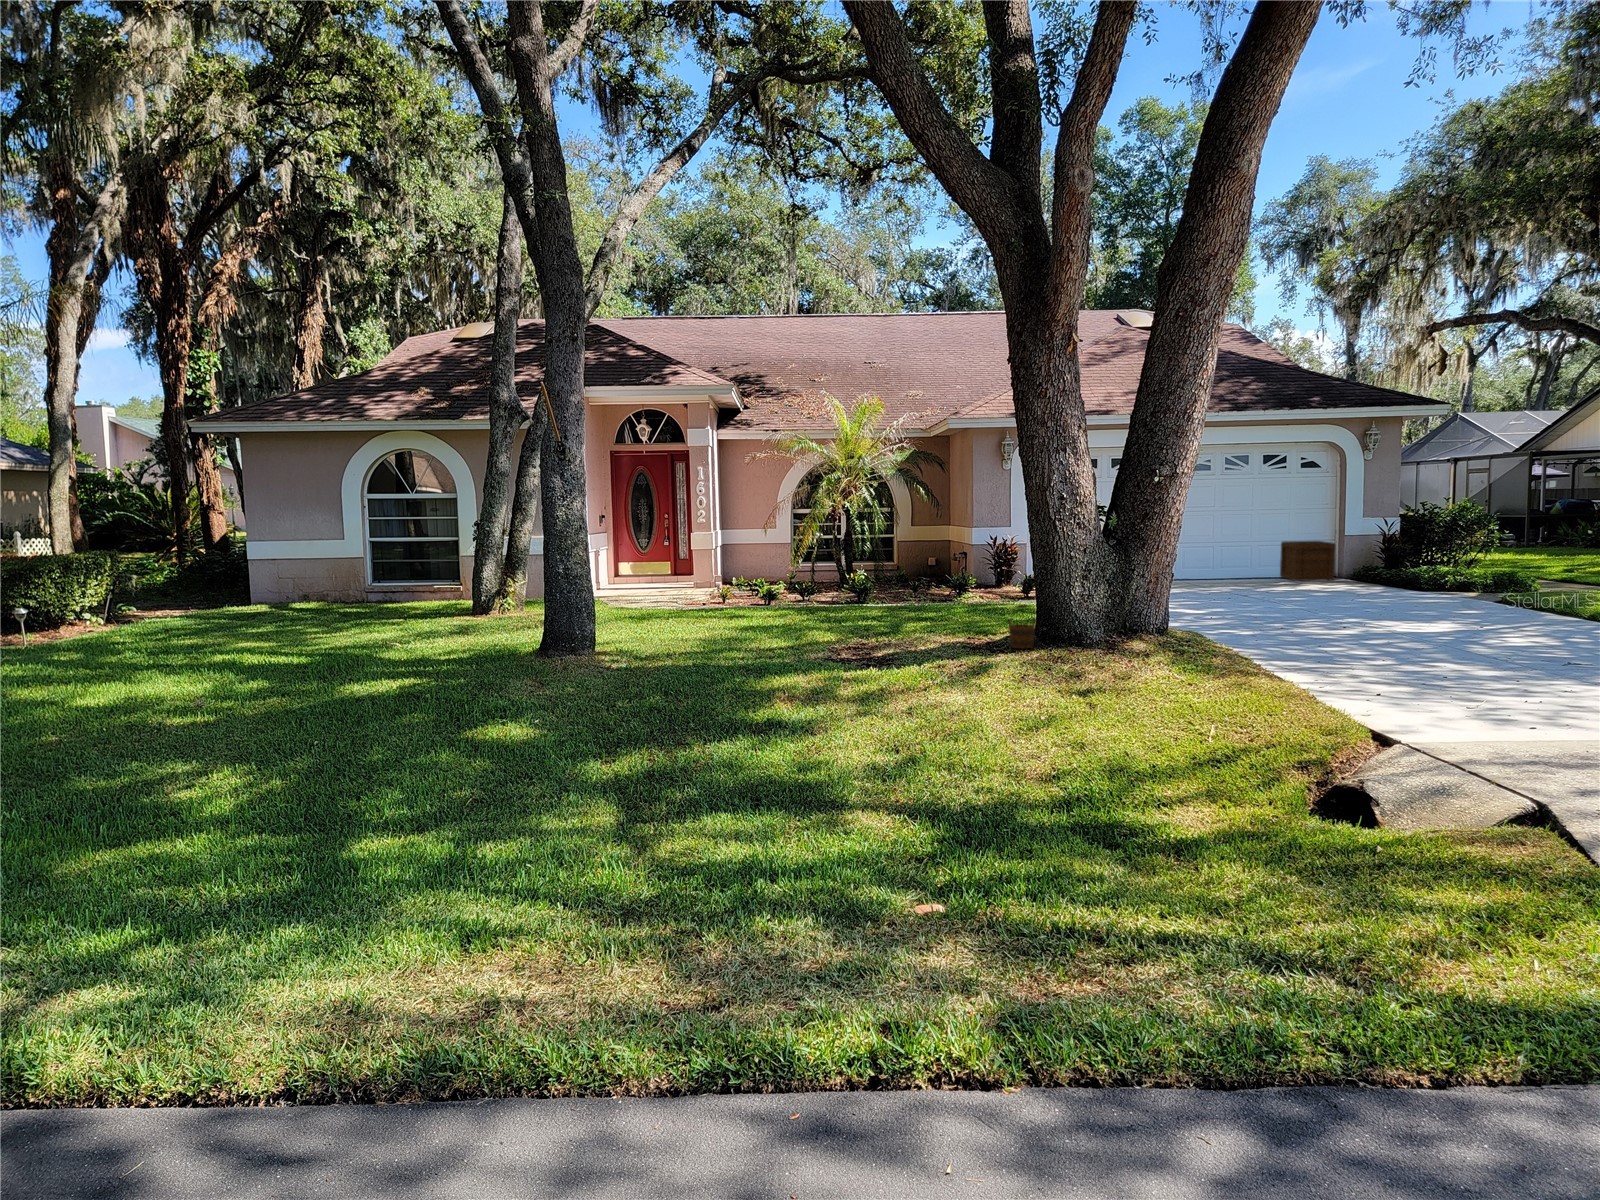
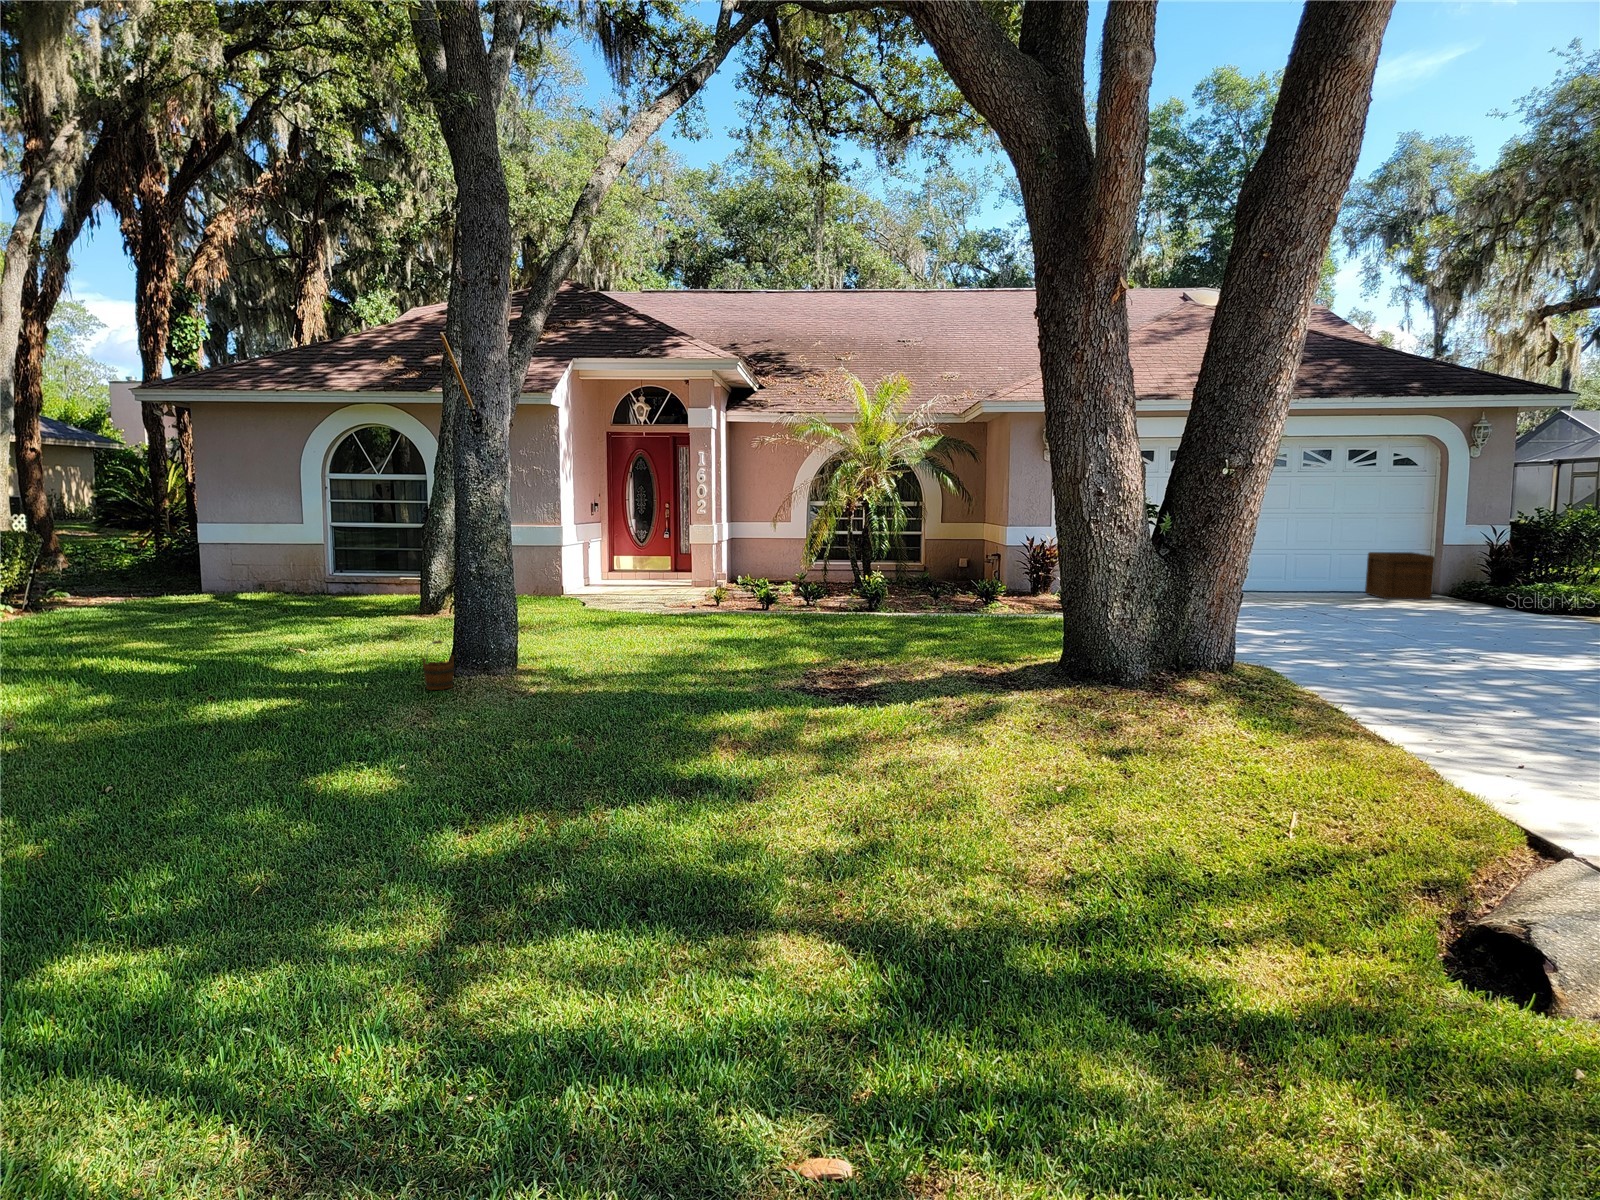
wooden bucket: present [1008,605,1036,649] -> present [422,640,455,690]

